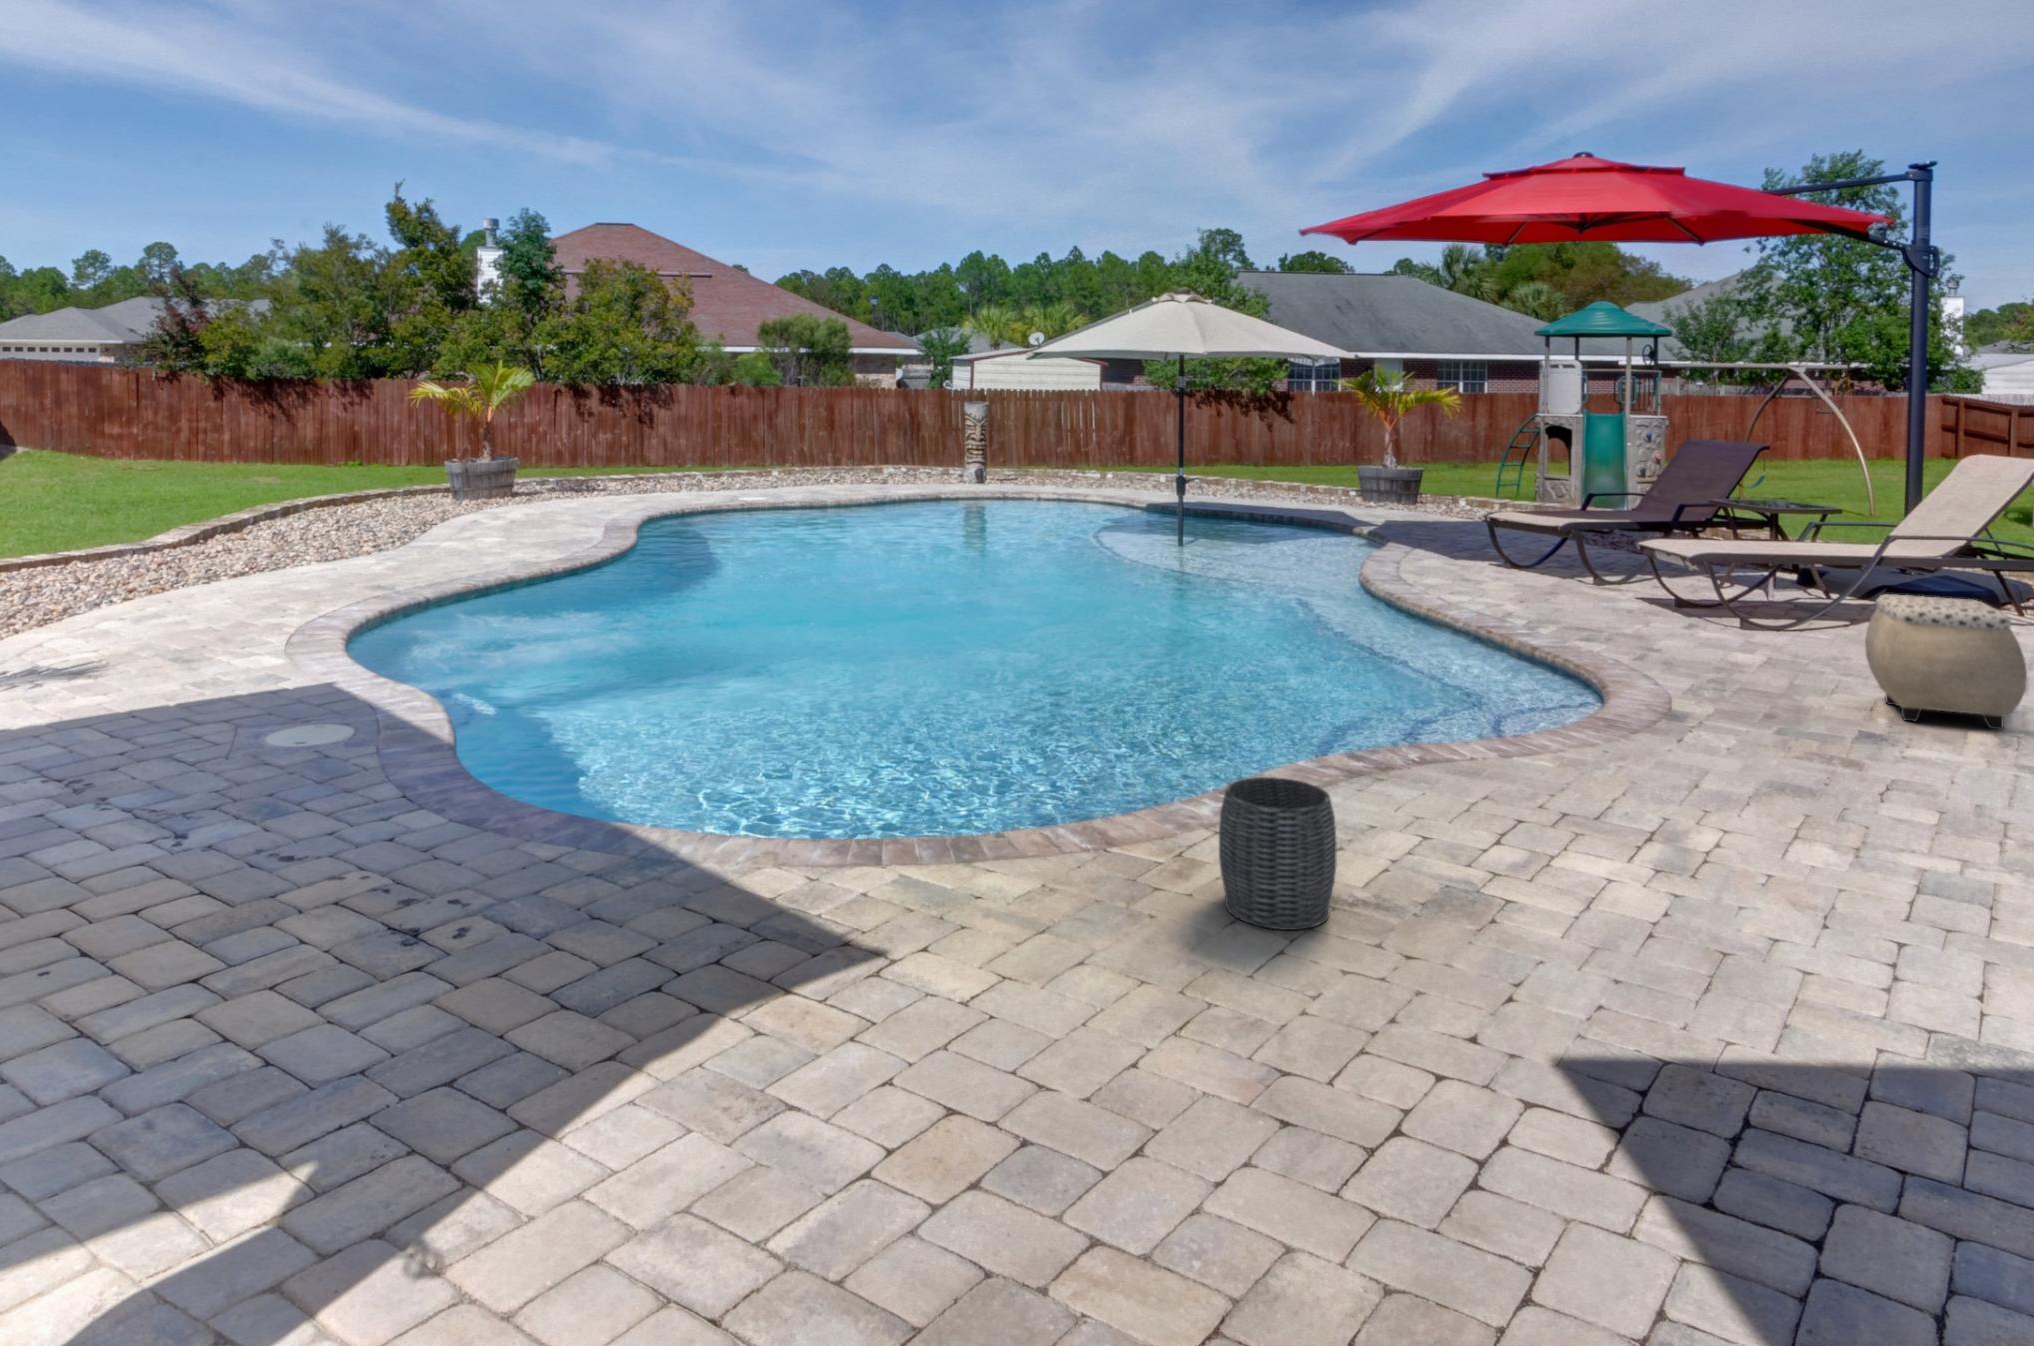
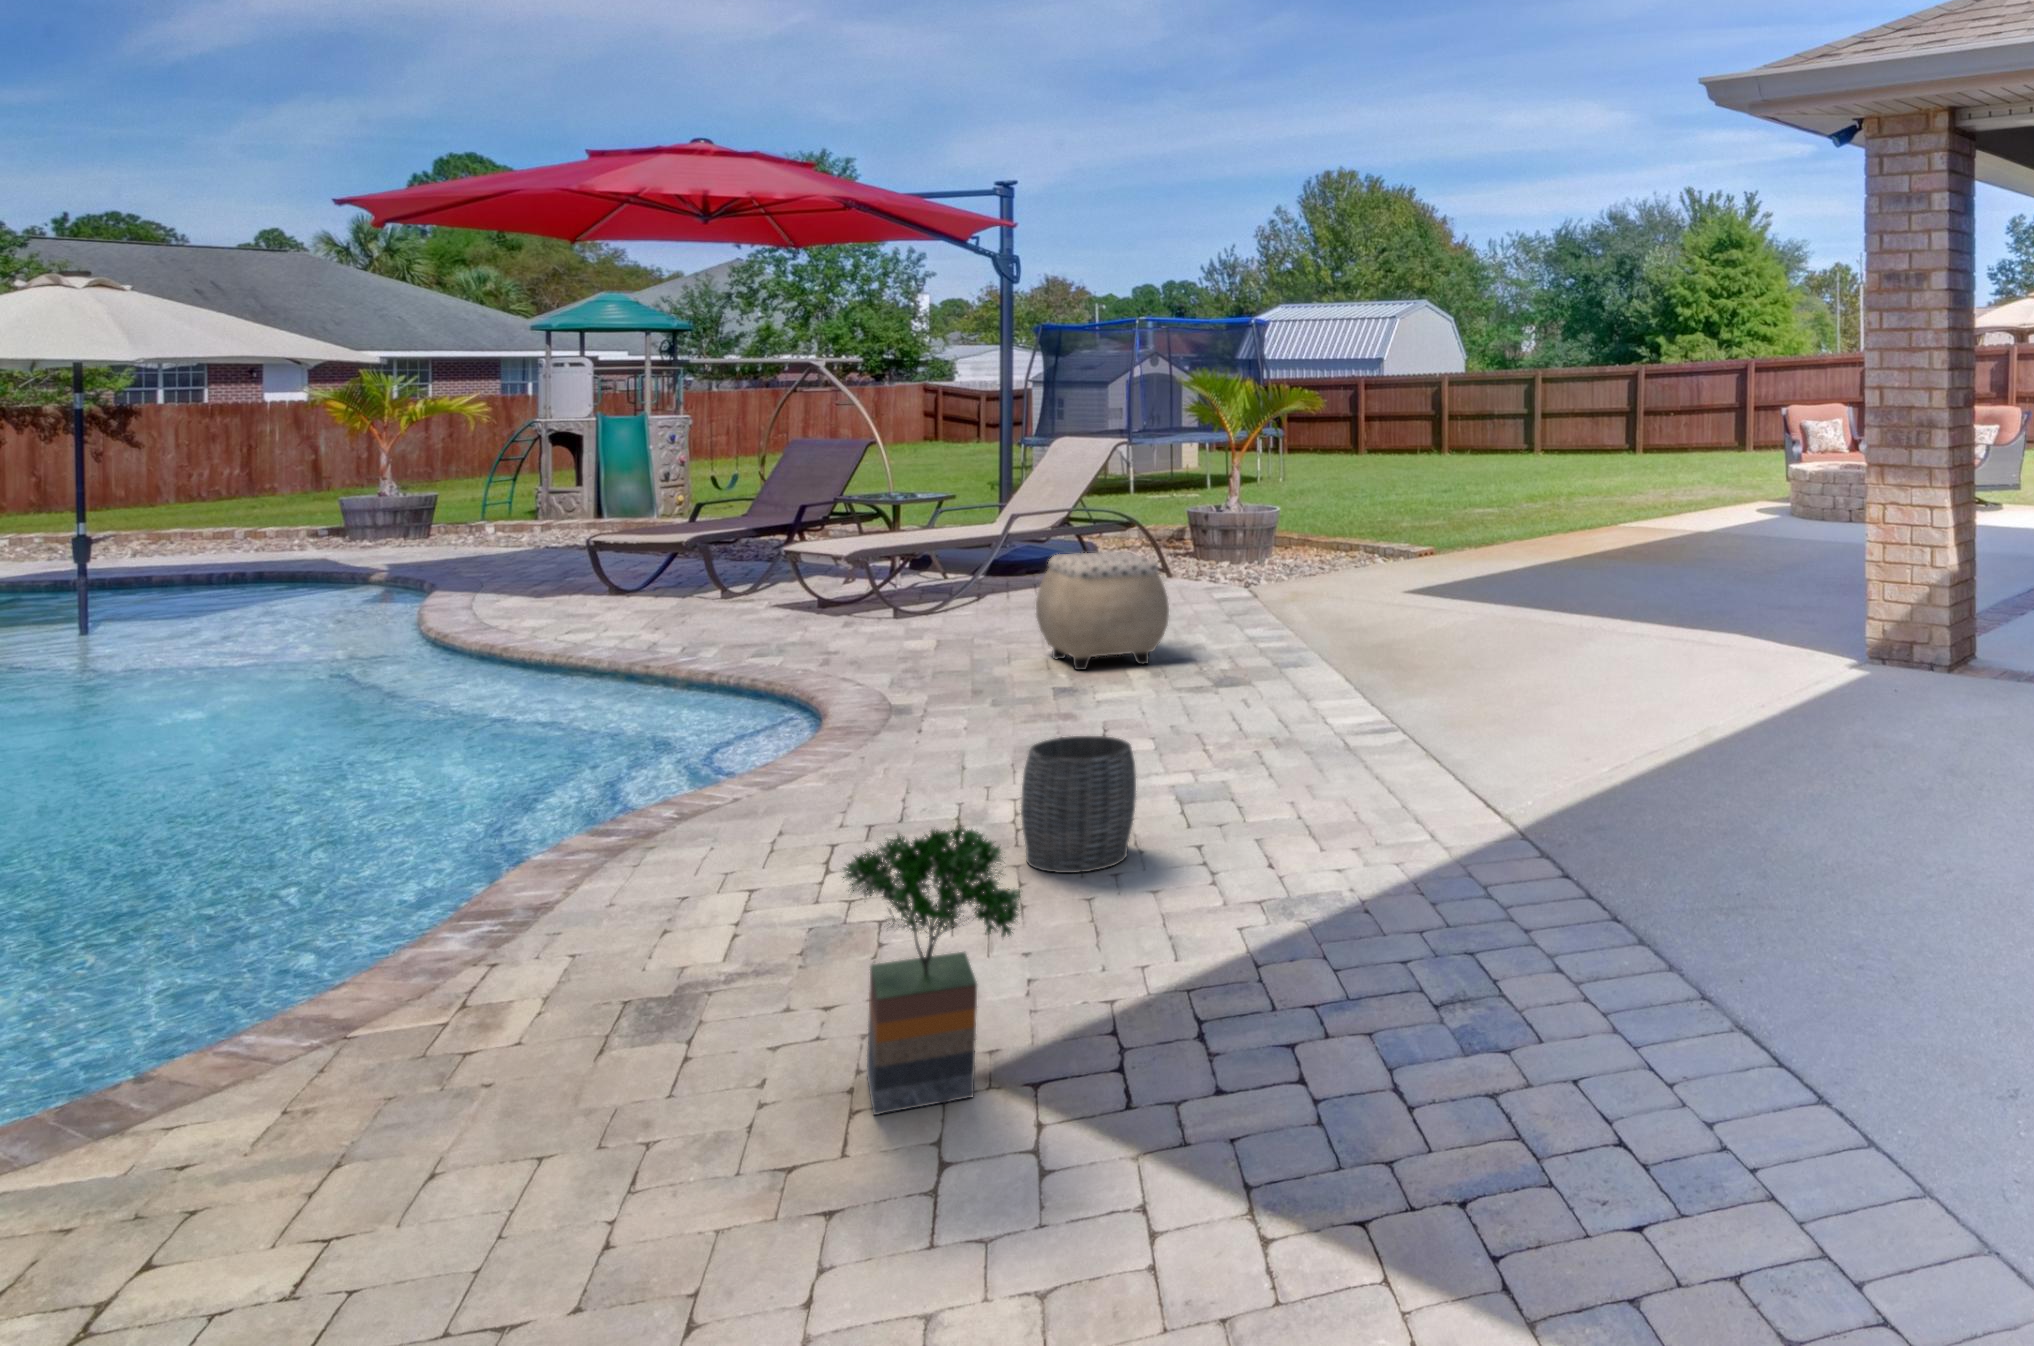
woven basket: present [1219,777,1337,930] -> present [1021,736,1136,873]
potted tree: none [1364,815,1524,1087] -> present [843,827,1020,1115]

